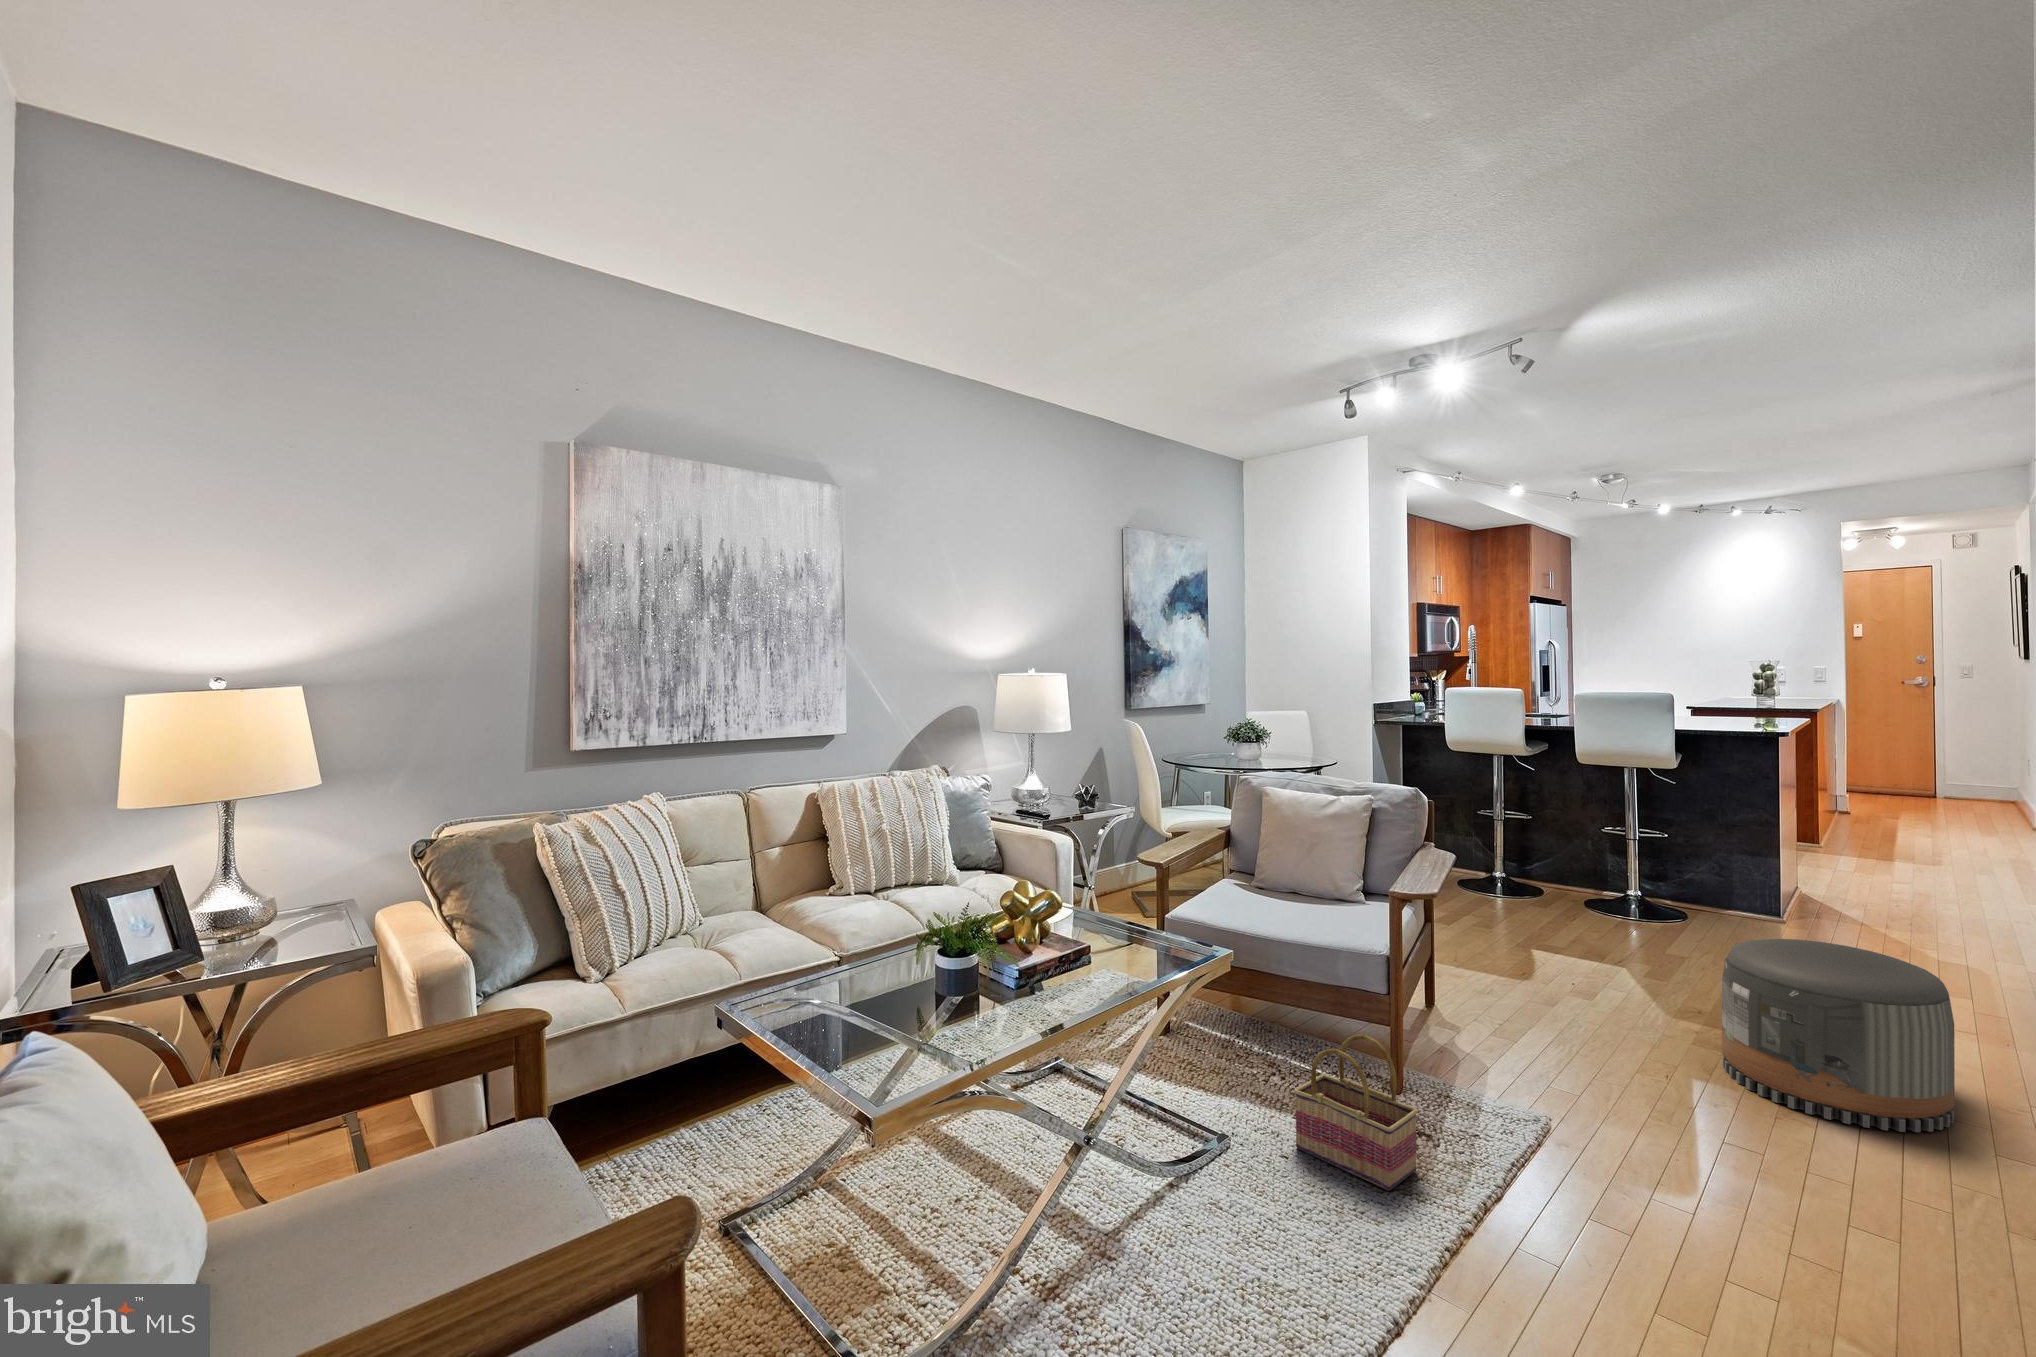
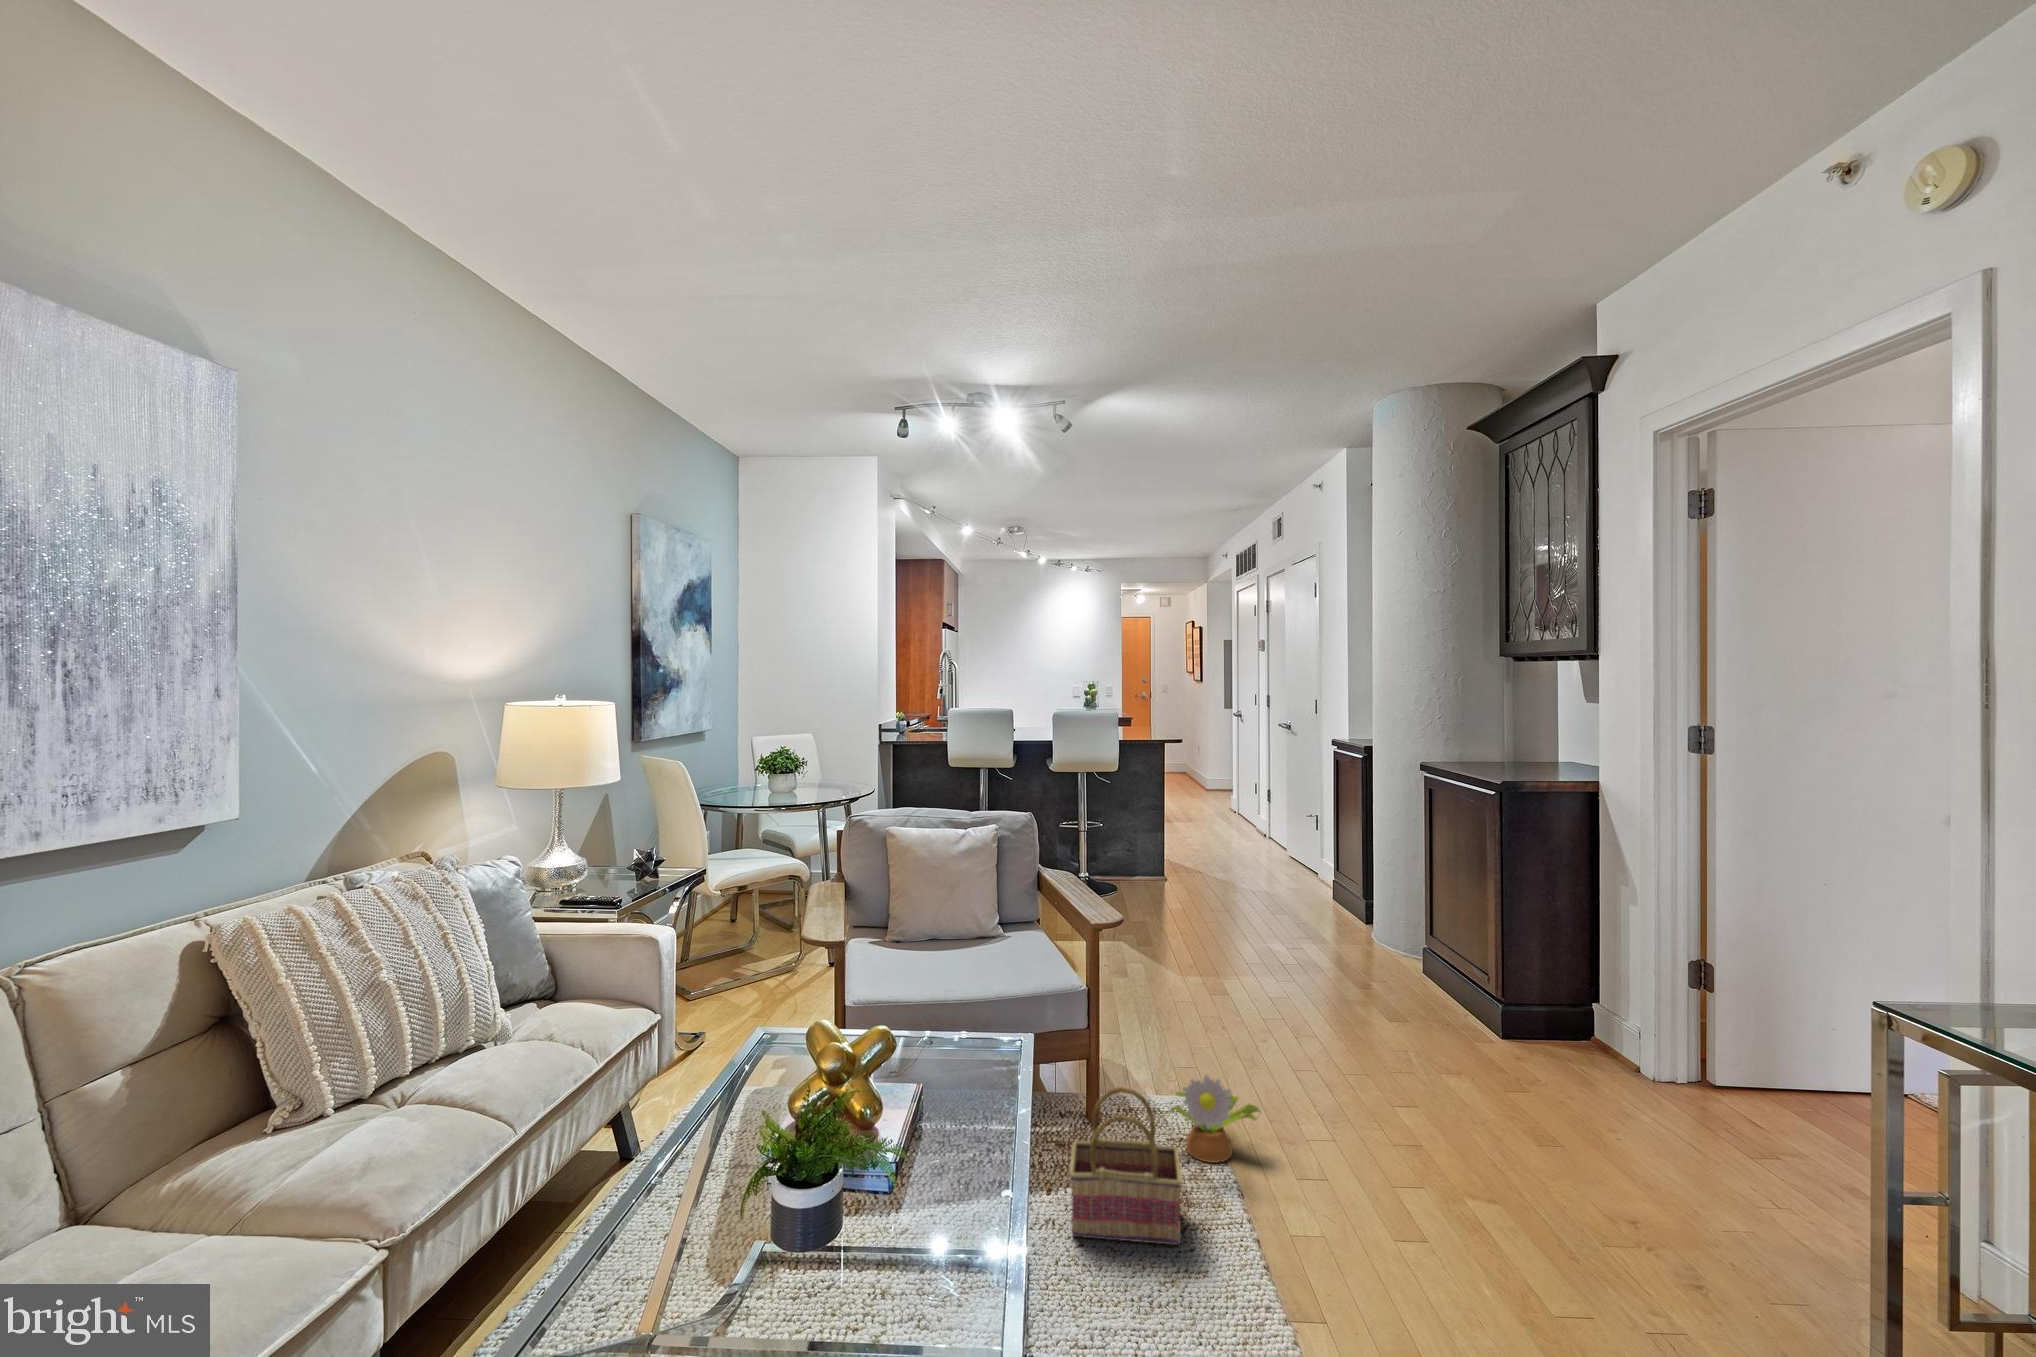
pouf: present [1722,939,1955,1132] -> none [1239,896,1371,1031]
decorative plant: none [1454,1062,1574,1164] -> present [1166,1075,1260,1163]

